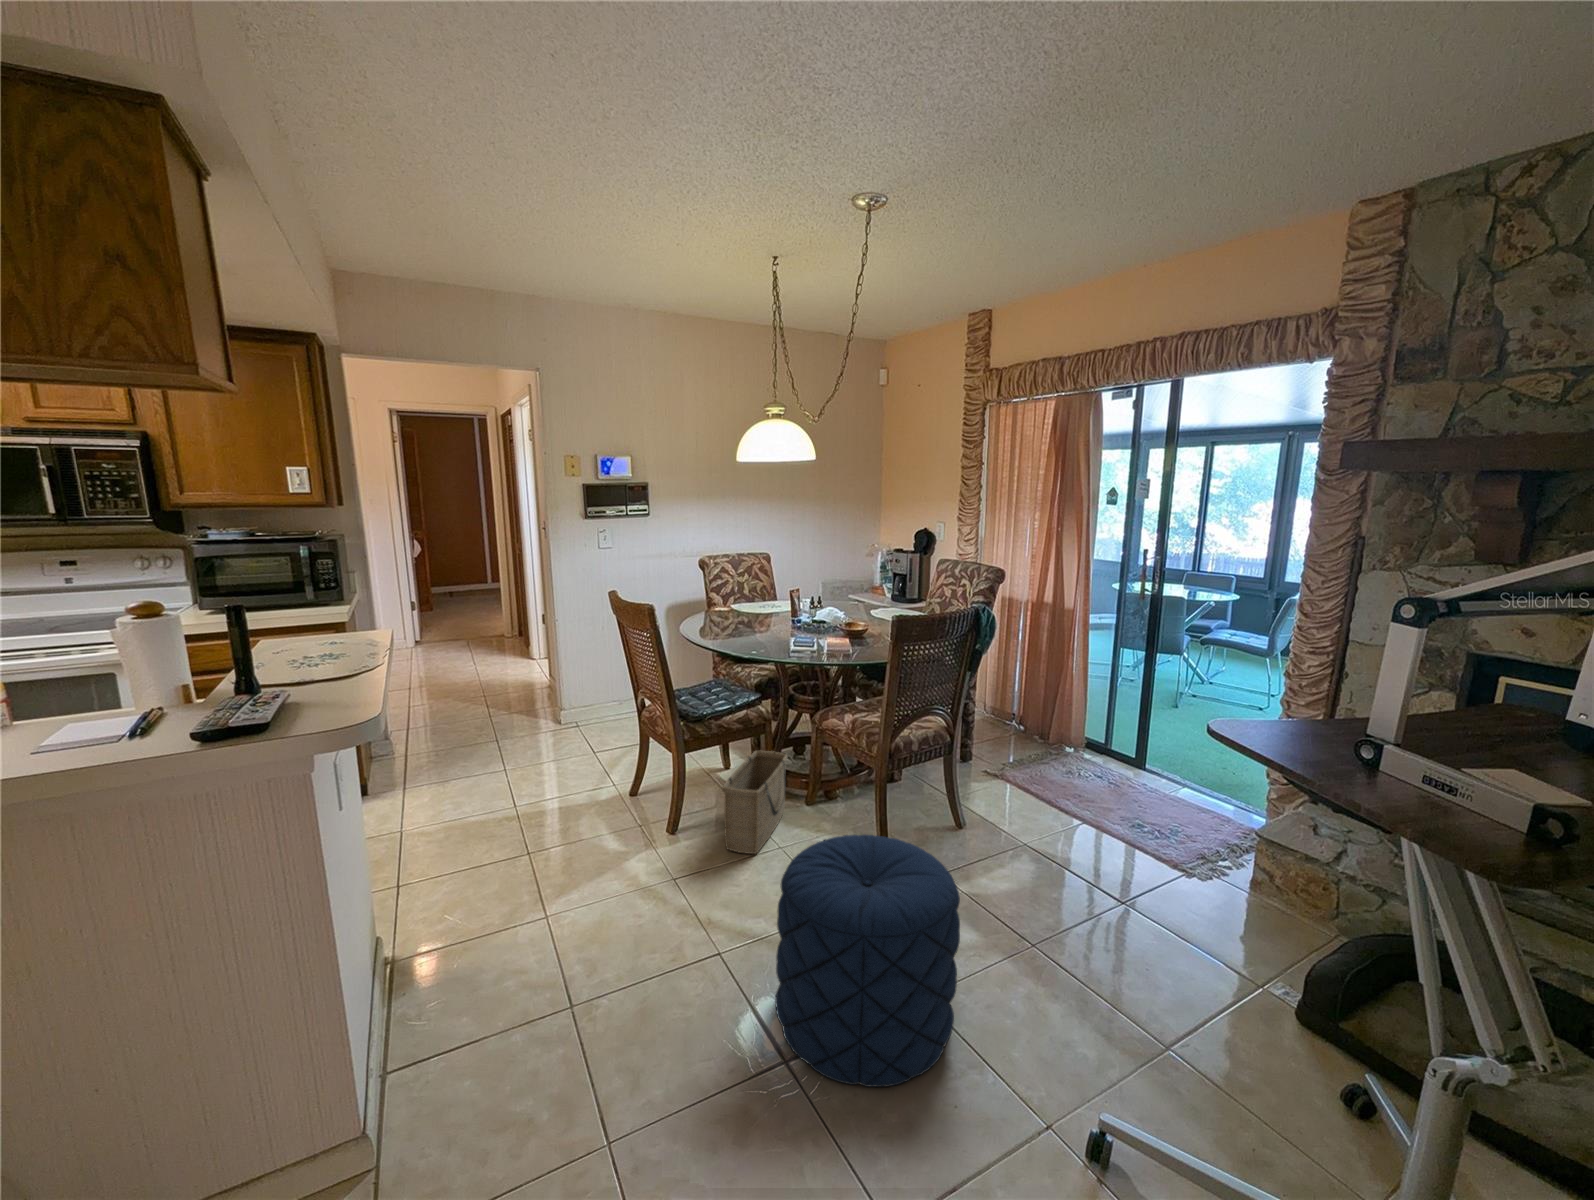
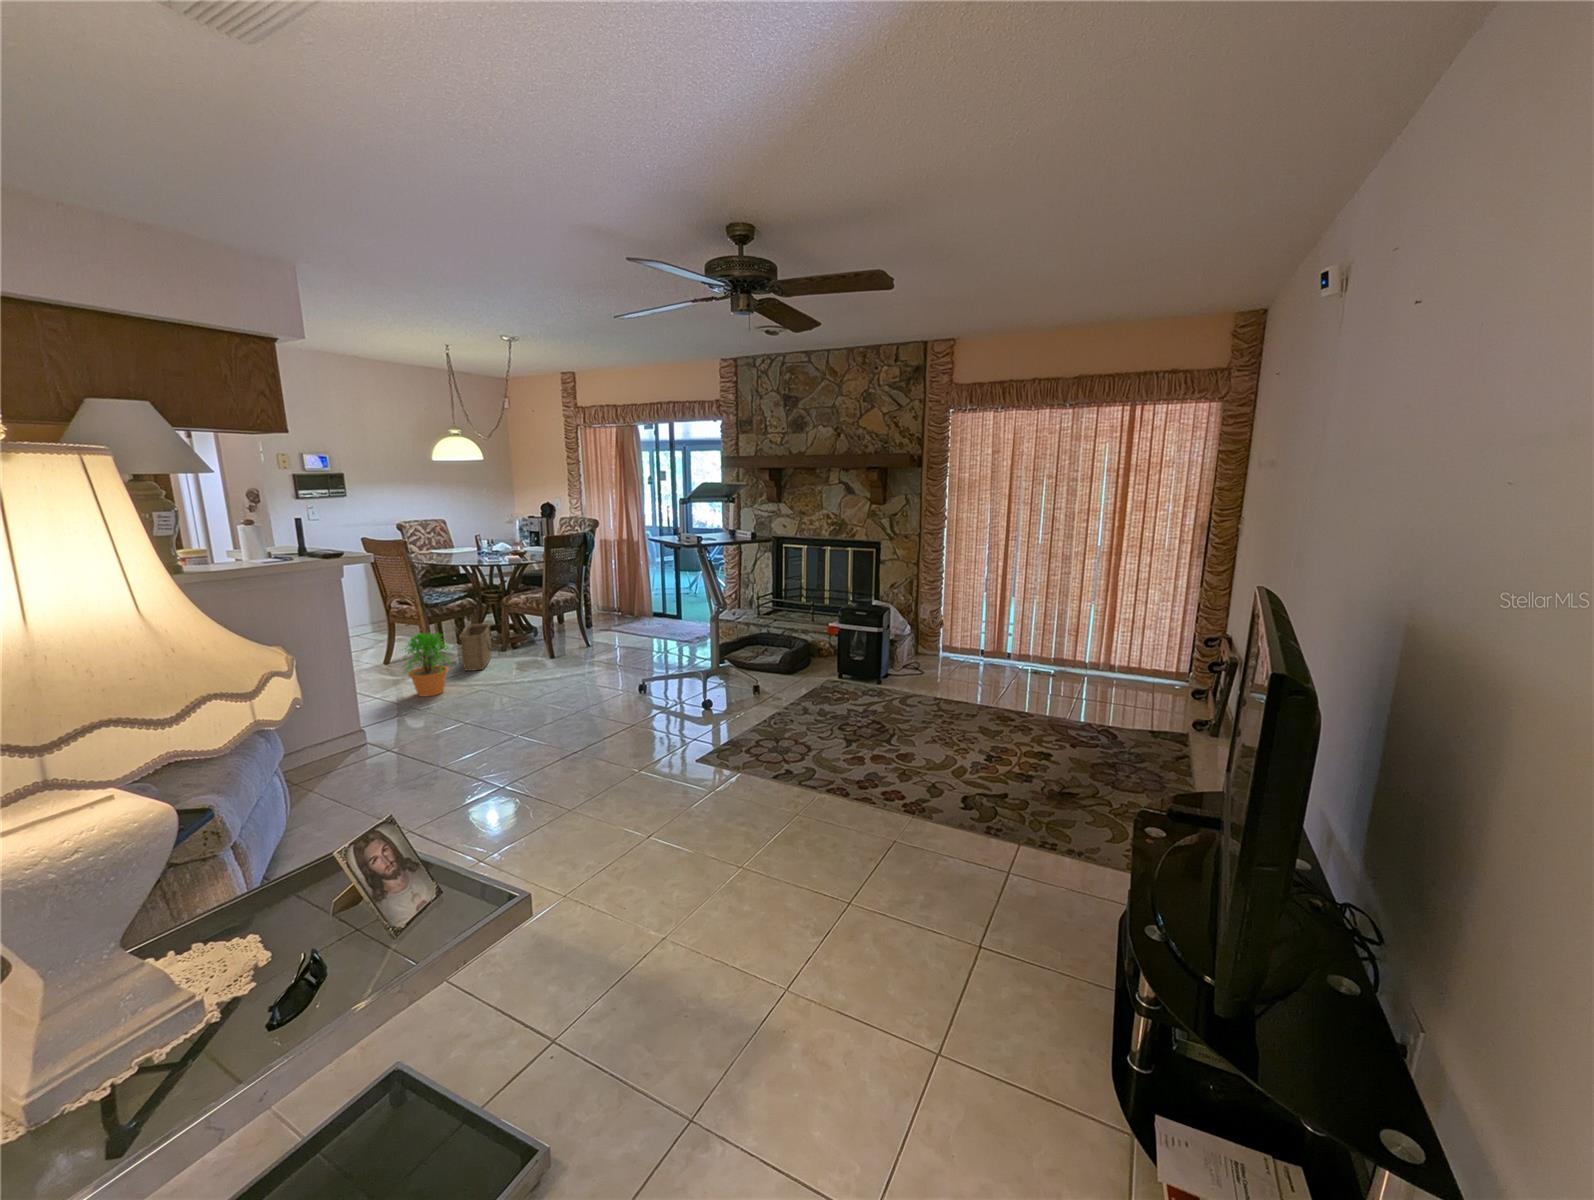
potted plant: none [590,790,690,927] -> present [402,633,450,696]
pouf: present [775,835,960,1087] -> none [514,623,592,704]

